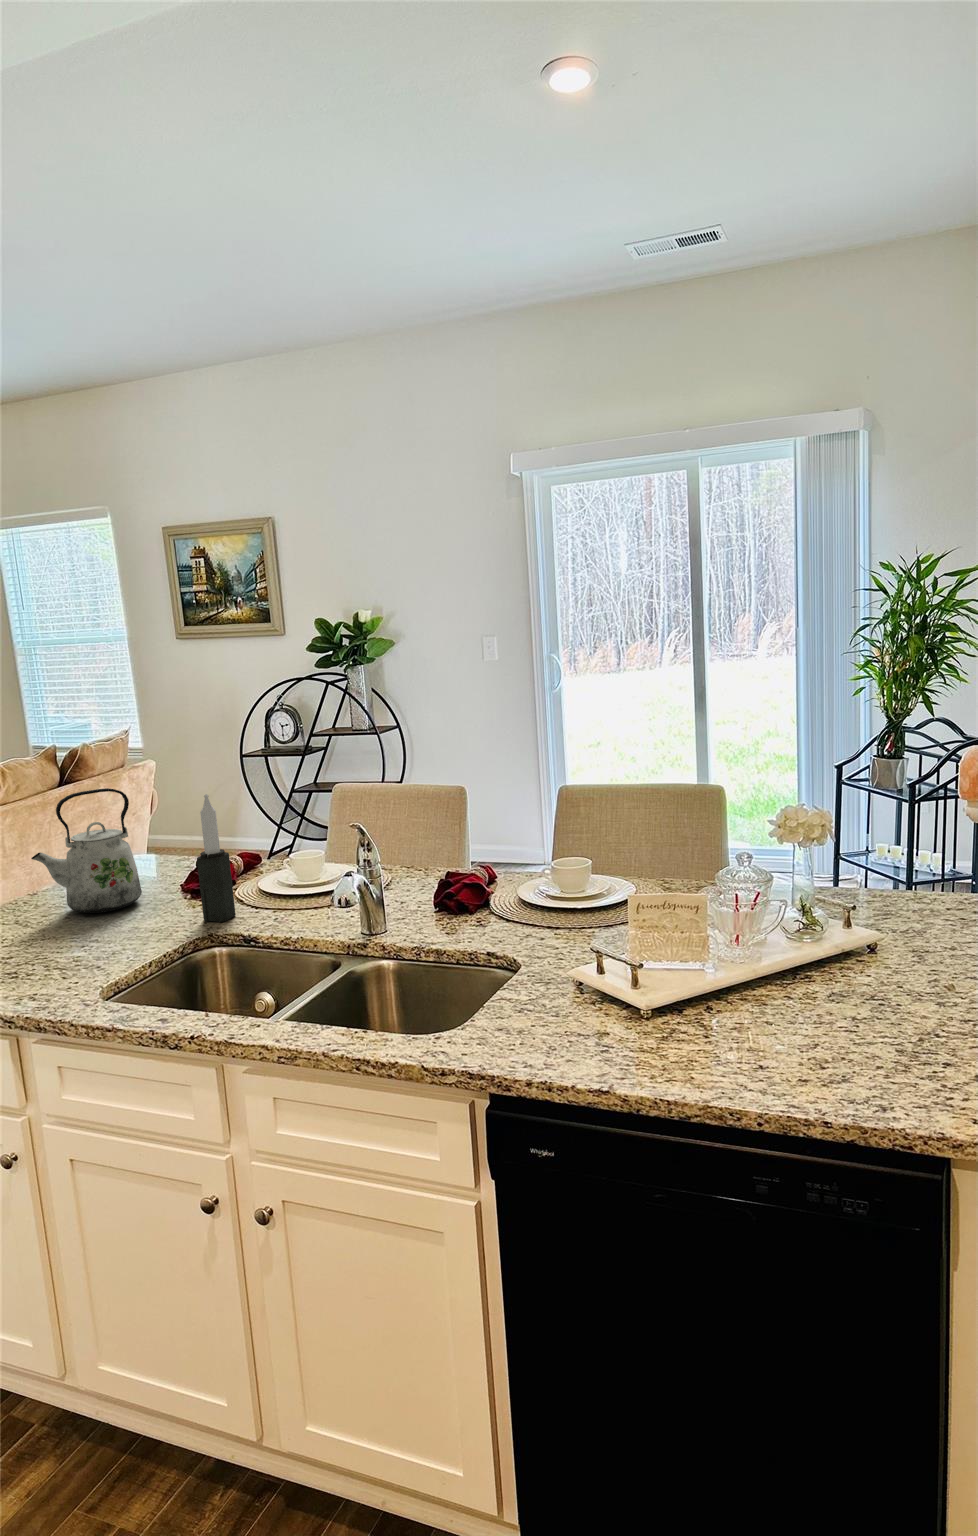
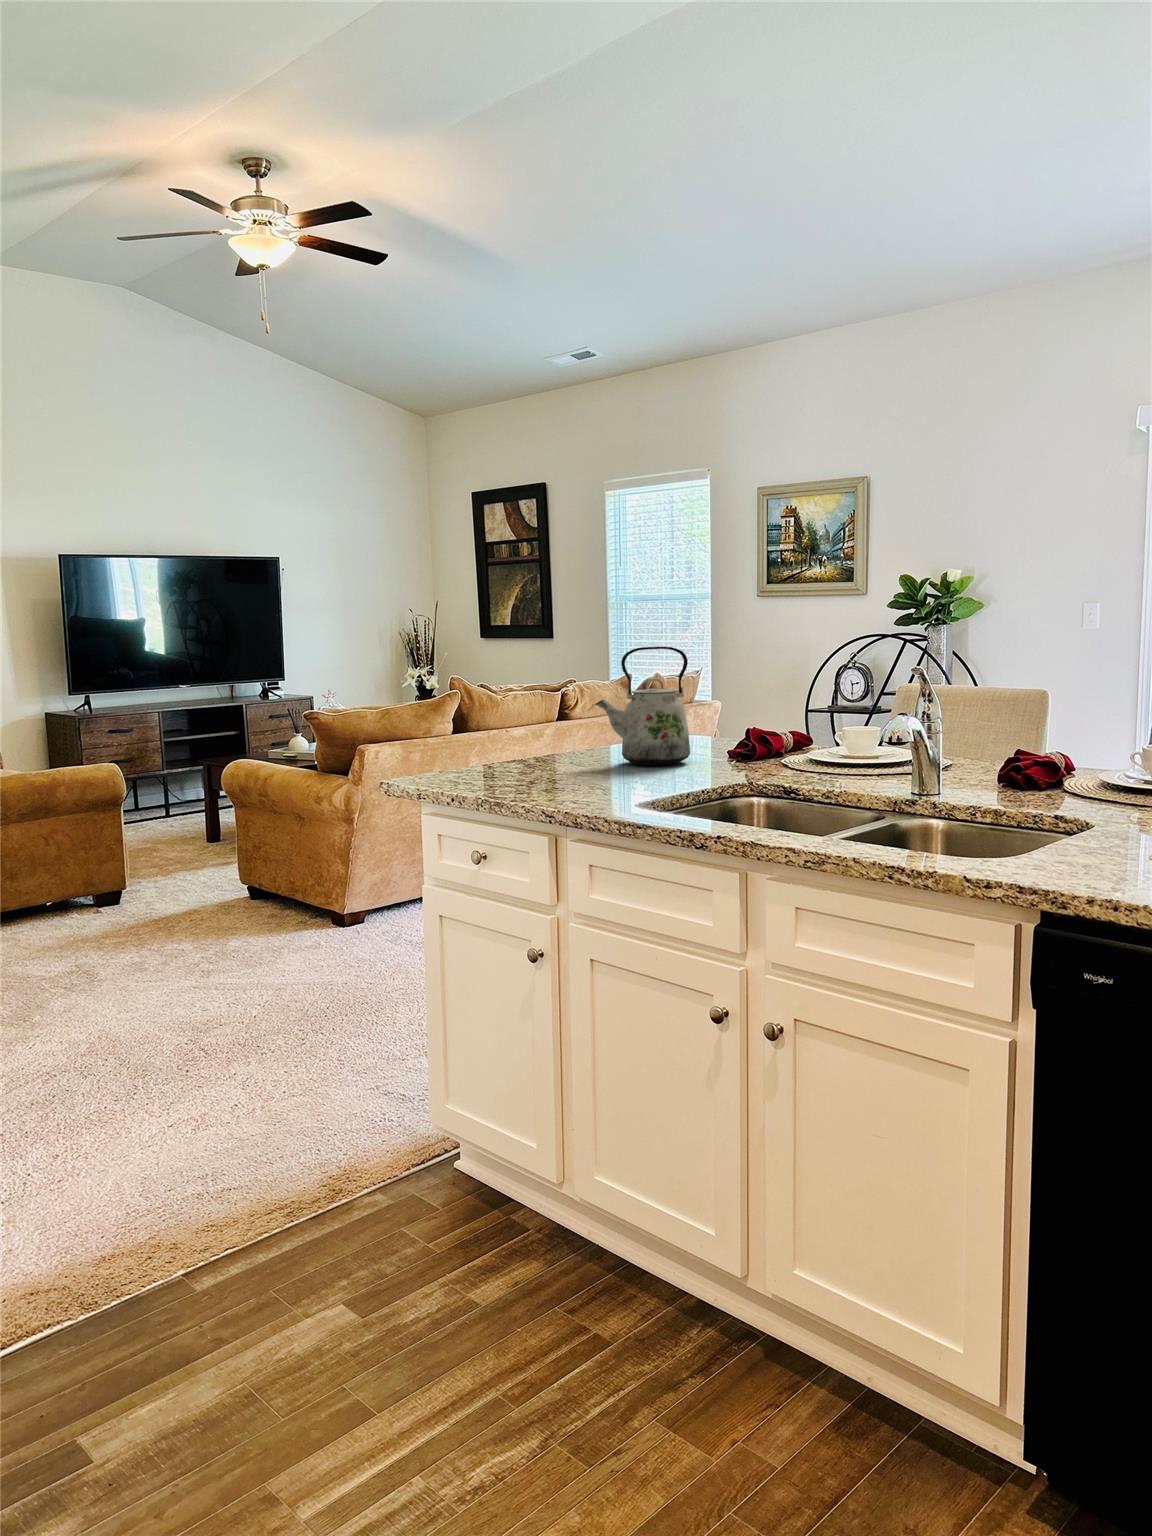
candle: present [197,794,236,922] -> none [745,645,778,778]

